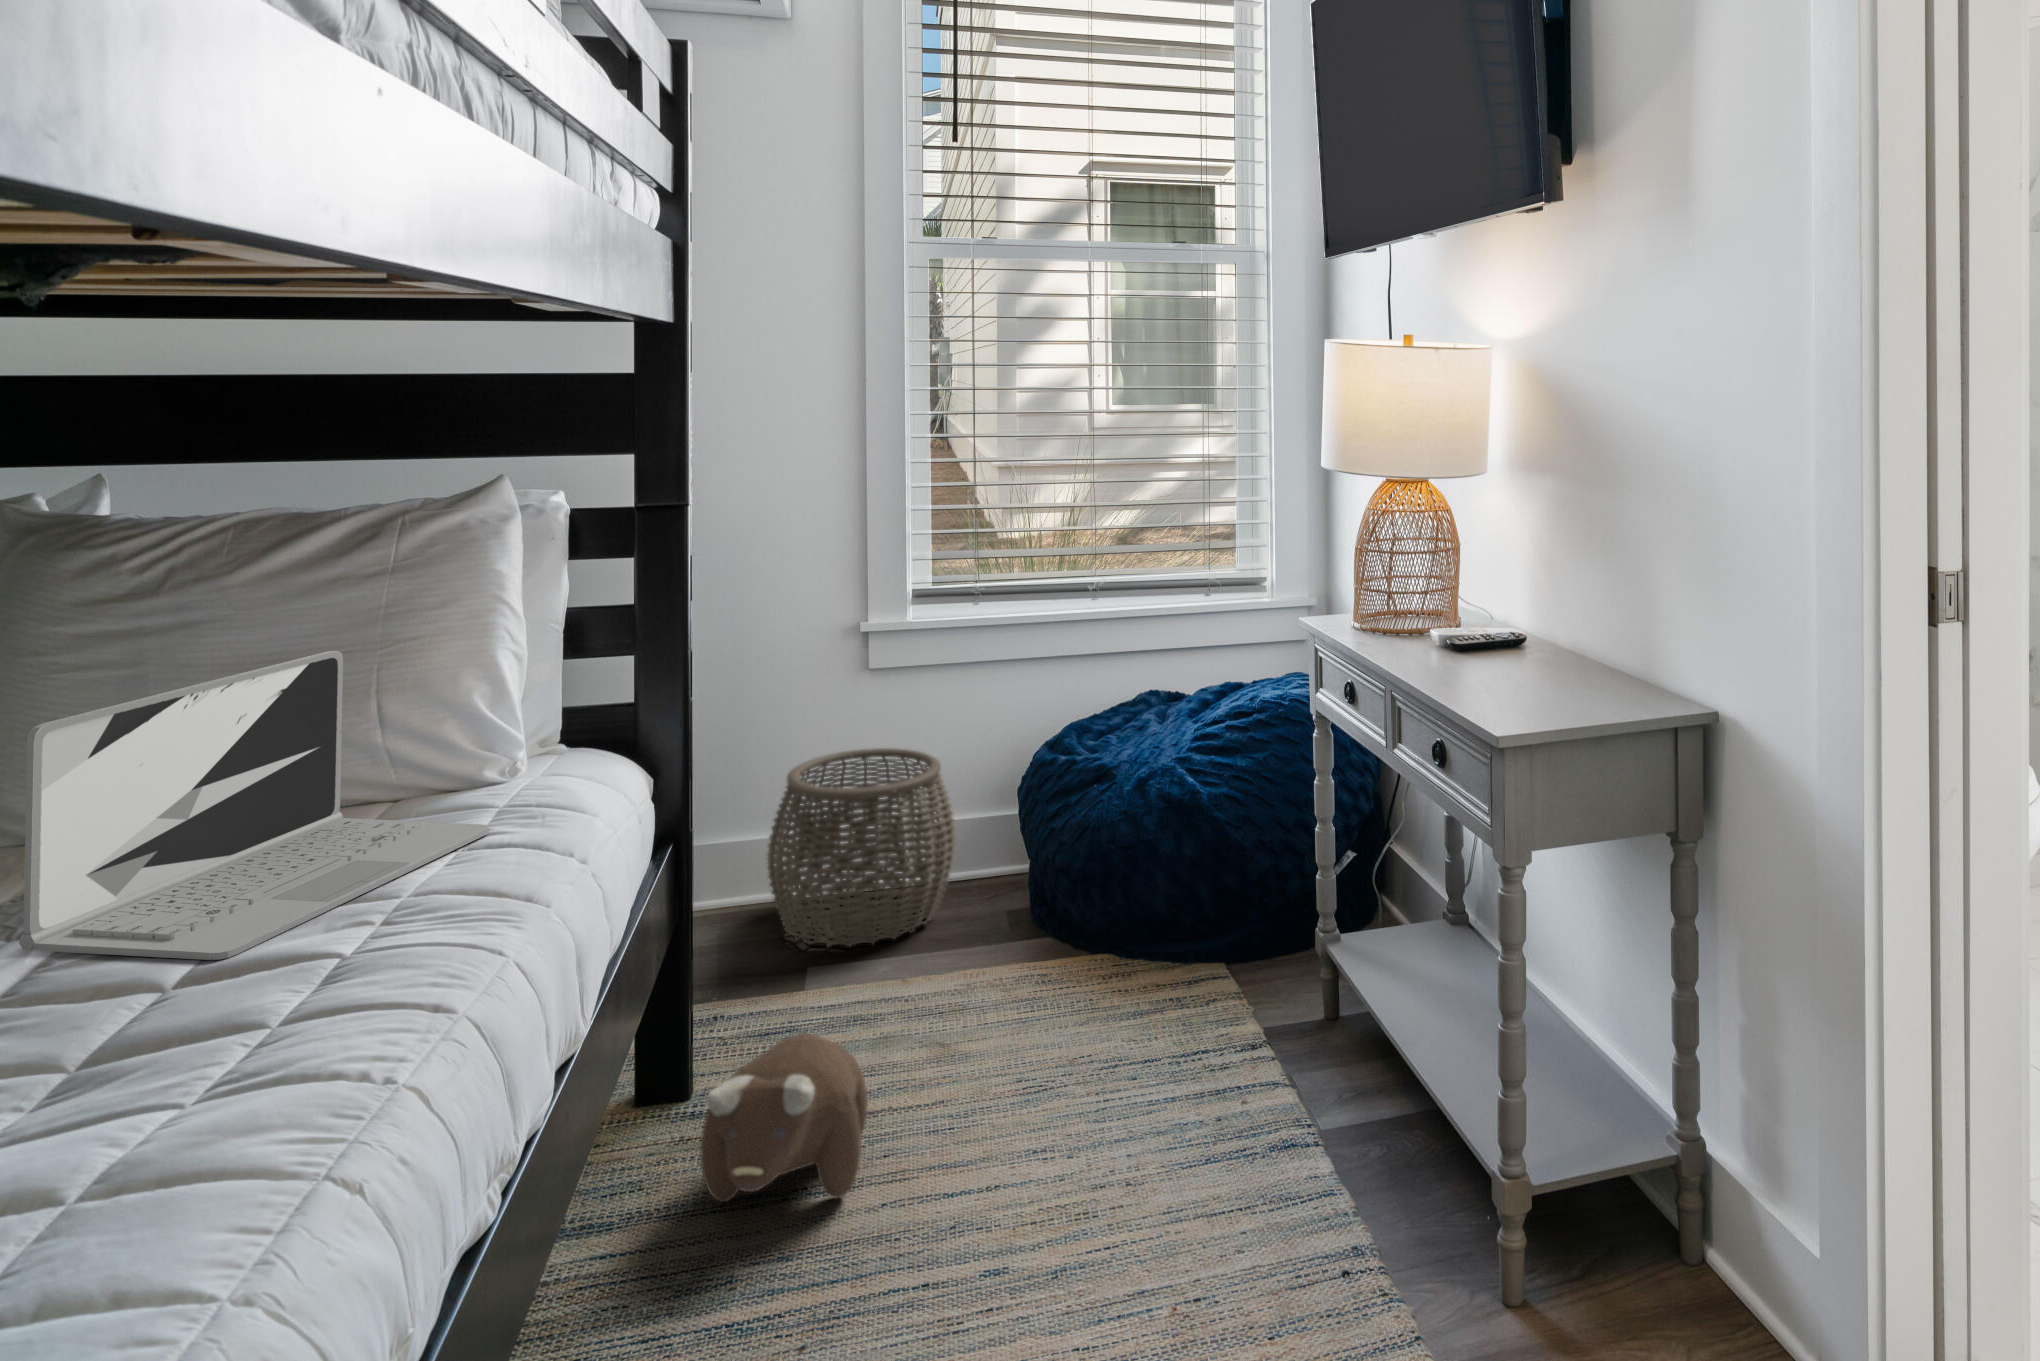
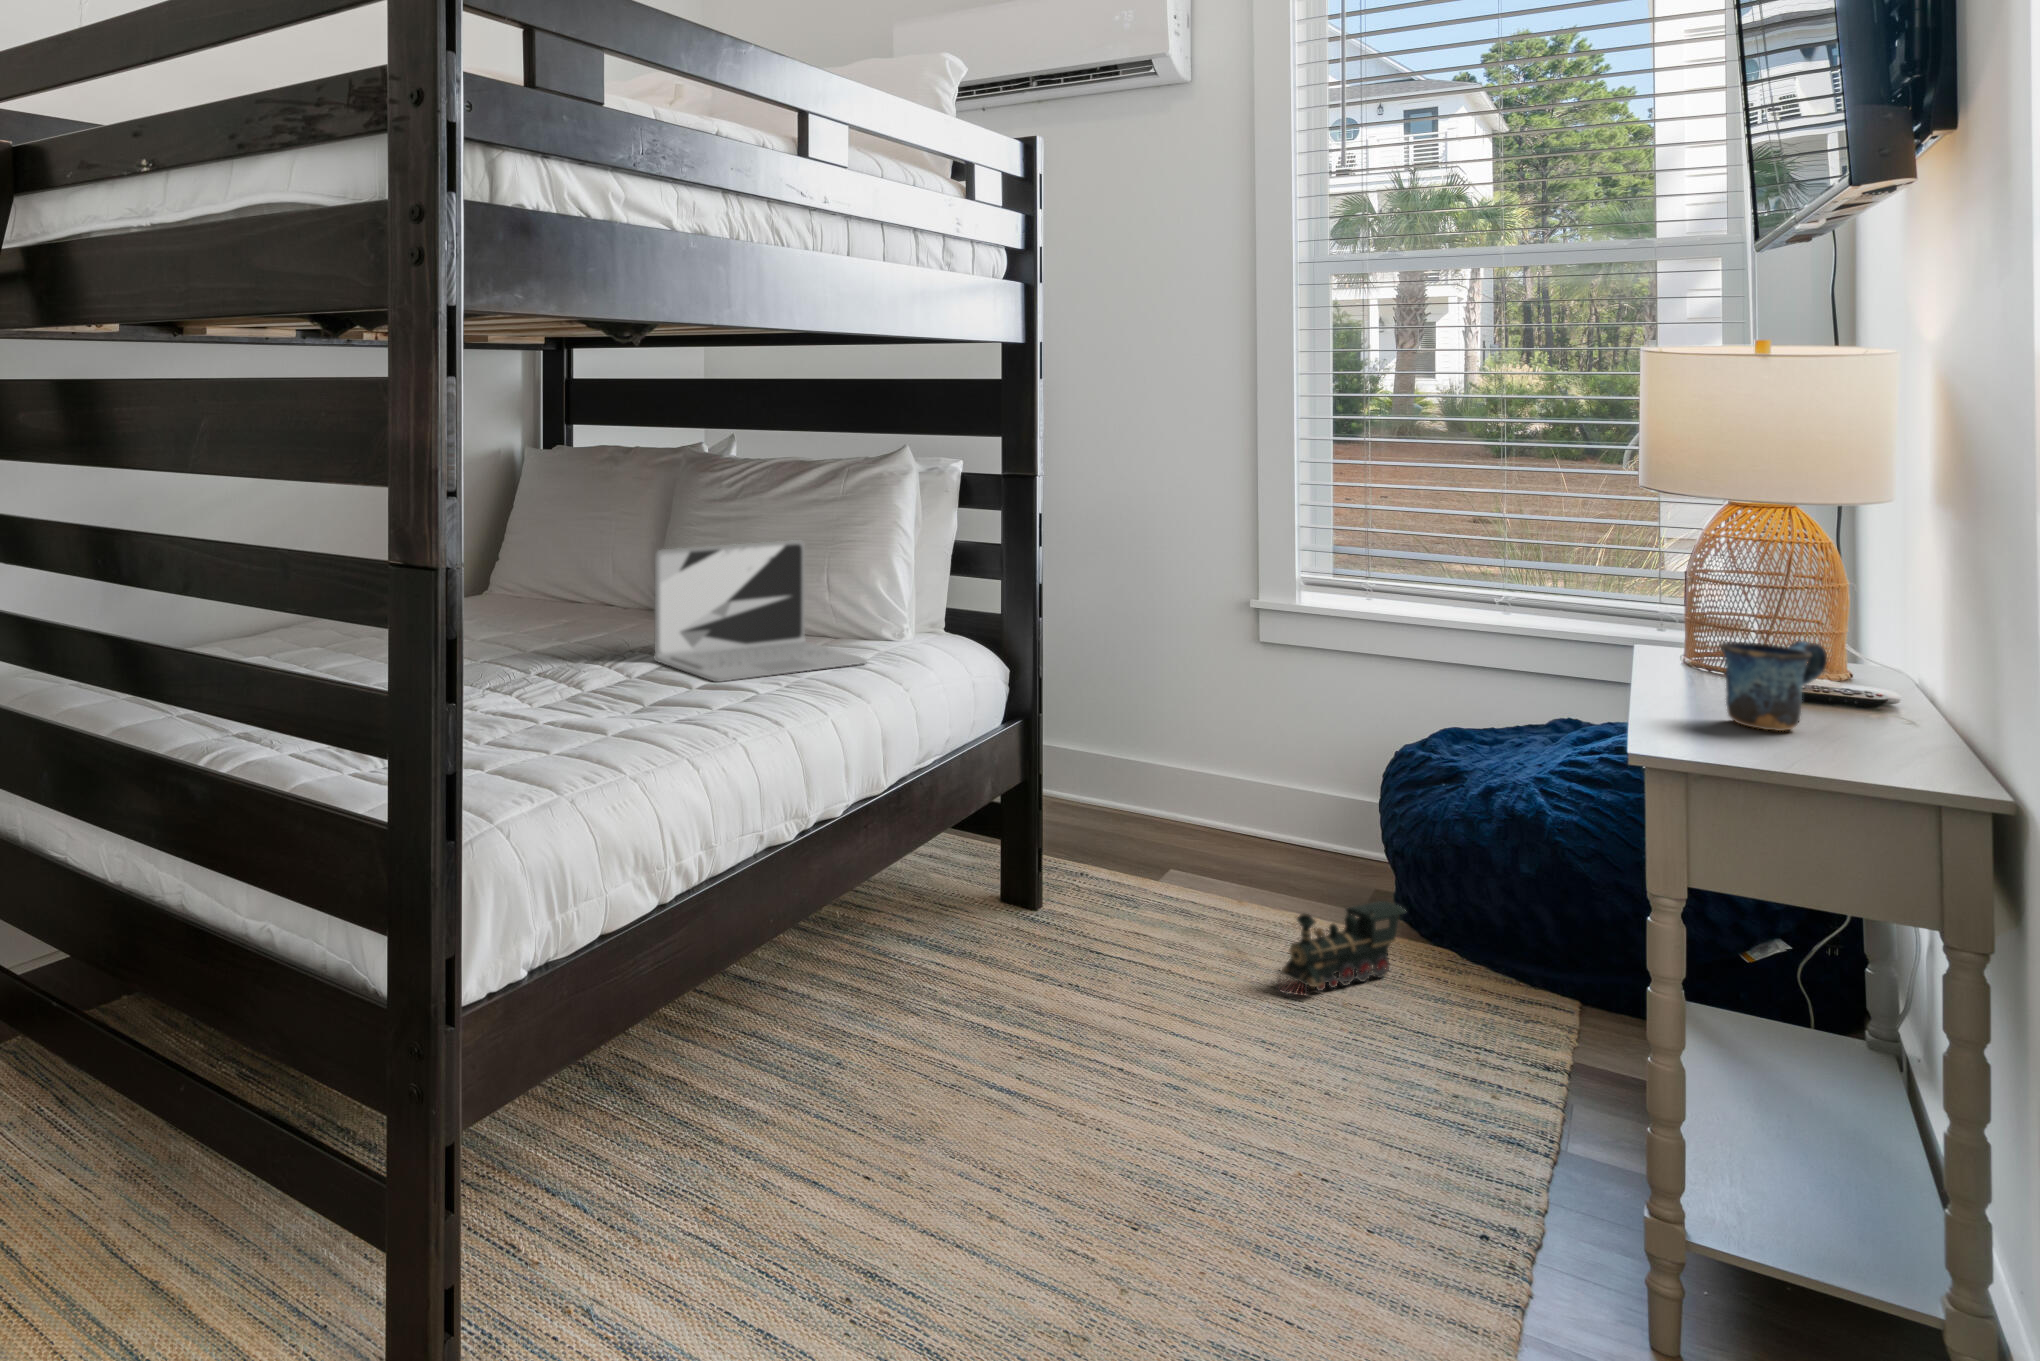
mug: none [1476,615,1537,699] -> present [1720,641,1827,731]
woven basket: present [767,748,956,947] -> none [1144,709,1318,878]
toy train: none [1004,926,1099,1075] -> present [1277,901,1406,996]
plush toy: present [701,1033,868,1202] -> none [993,874,1134,1003]

